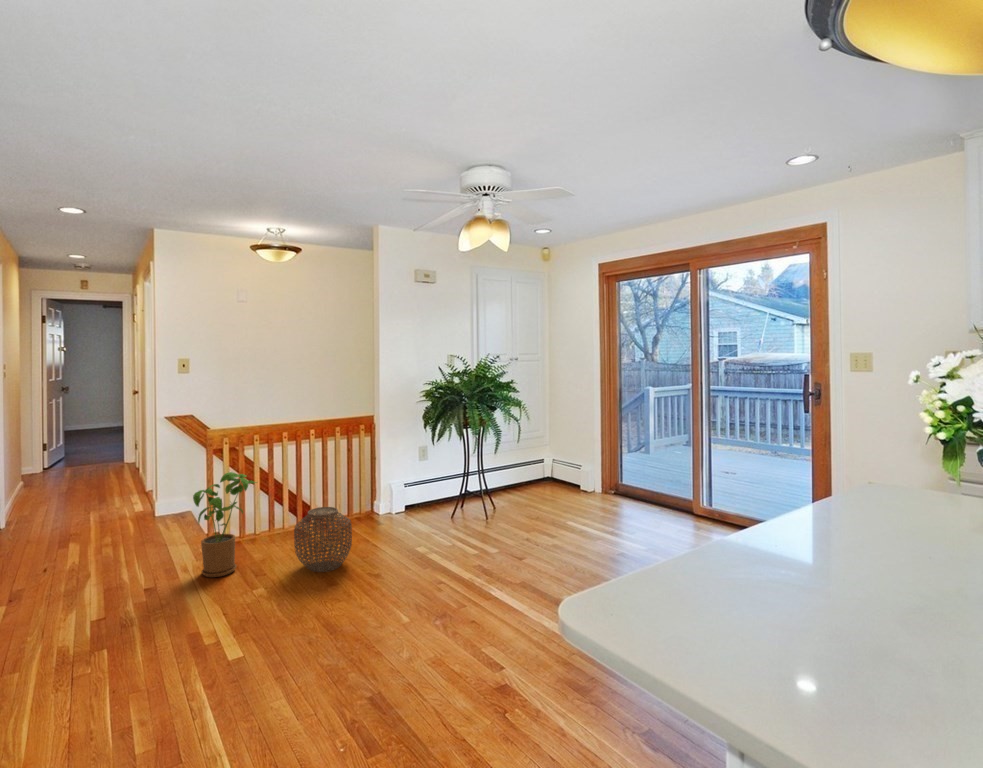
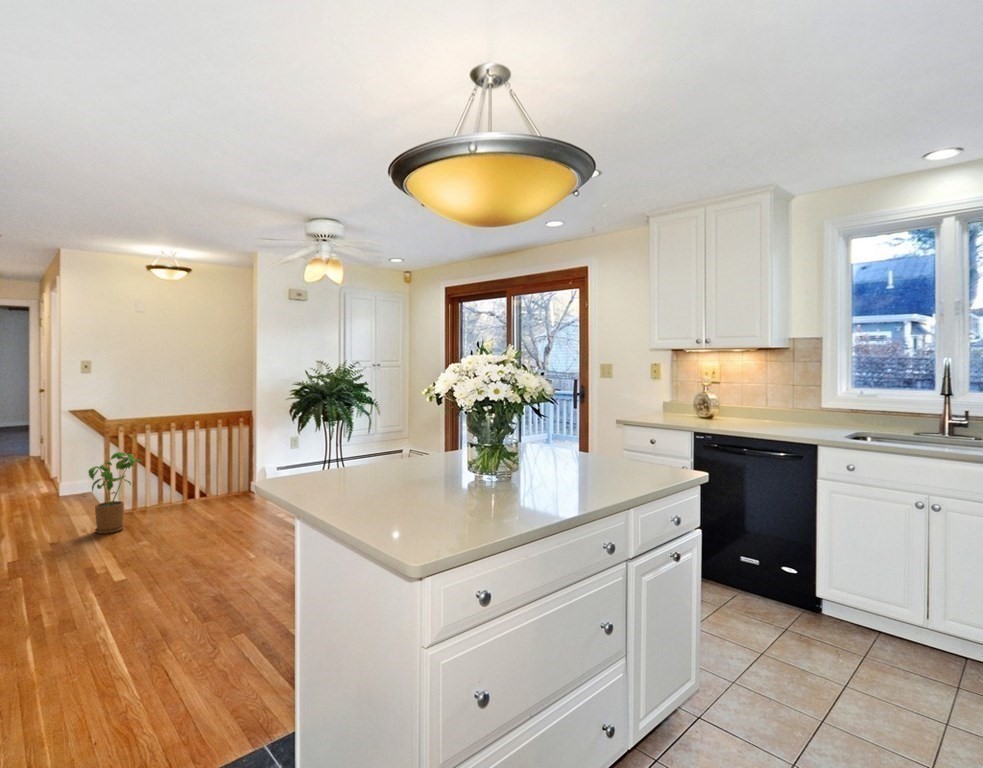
woven basket: present [294,507,352,572] -> none [172,480,221,529]

